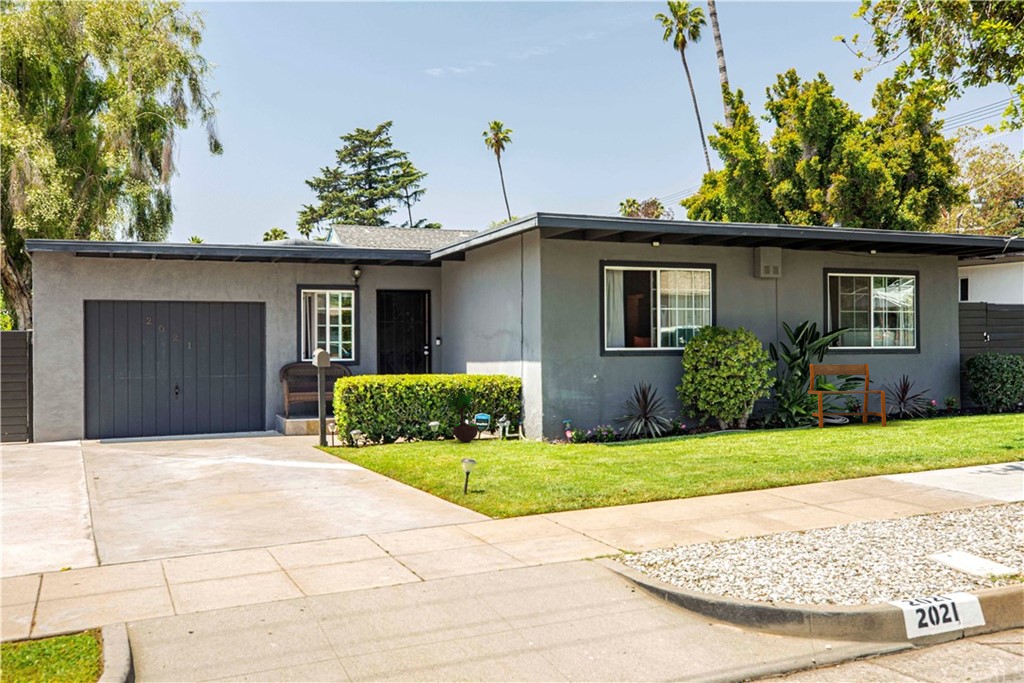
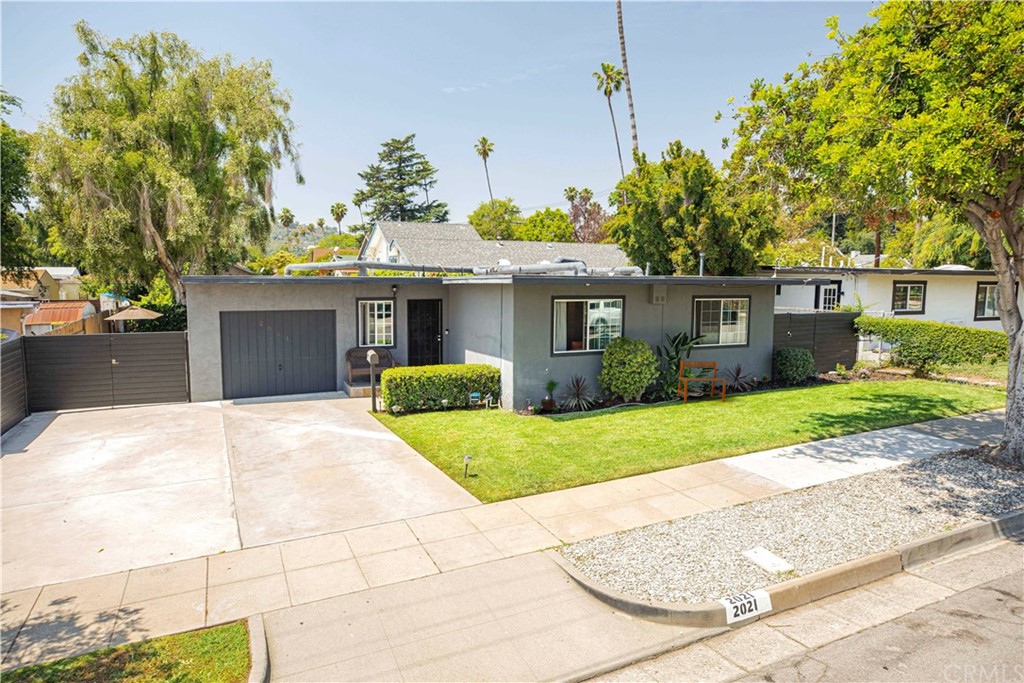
potted tree: present [446,390,478,442] -> present [541,380,559,411]

